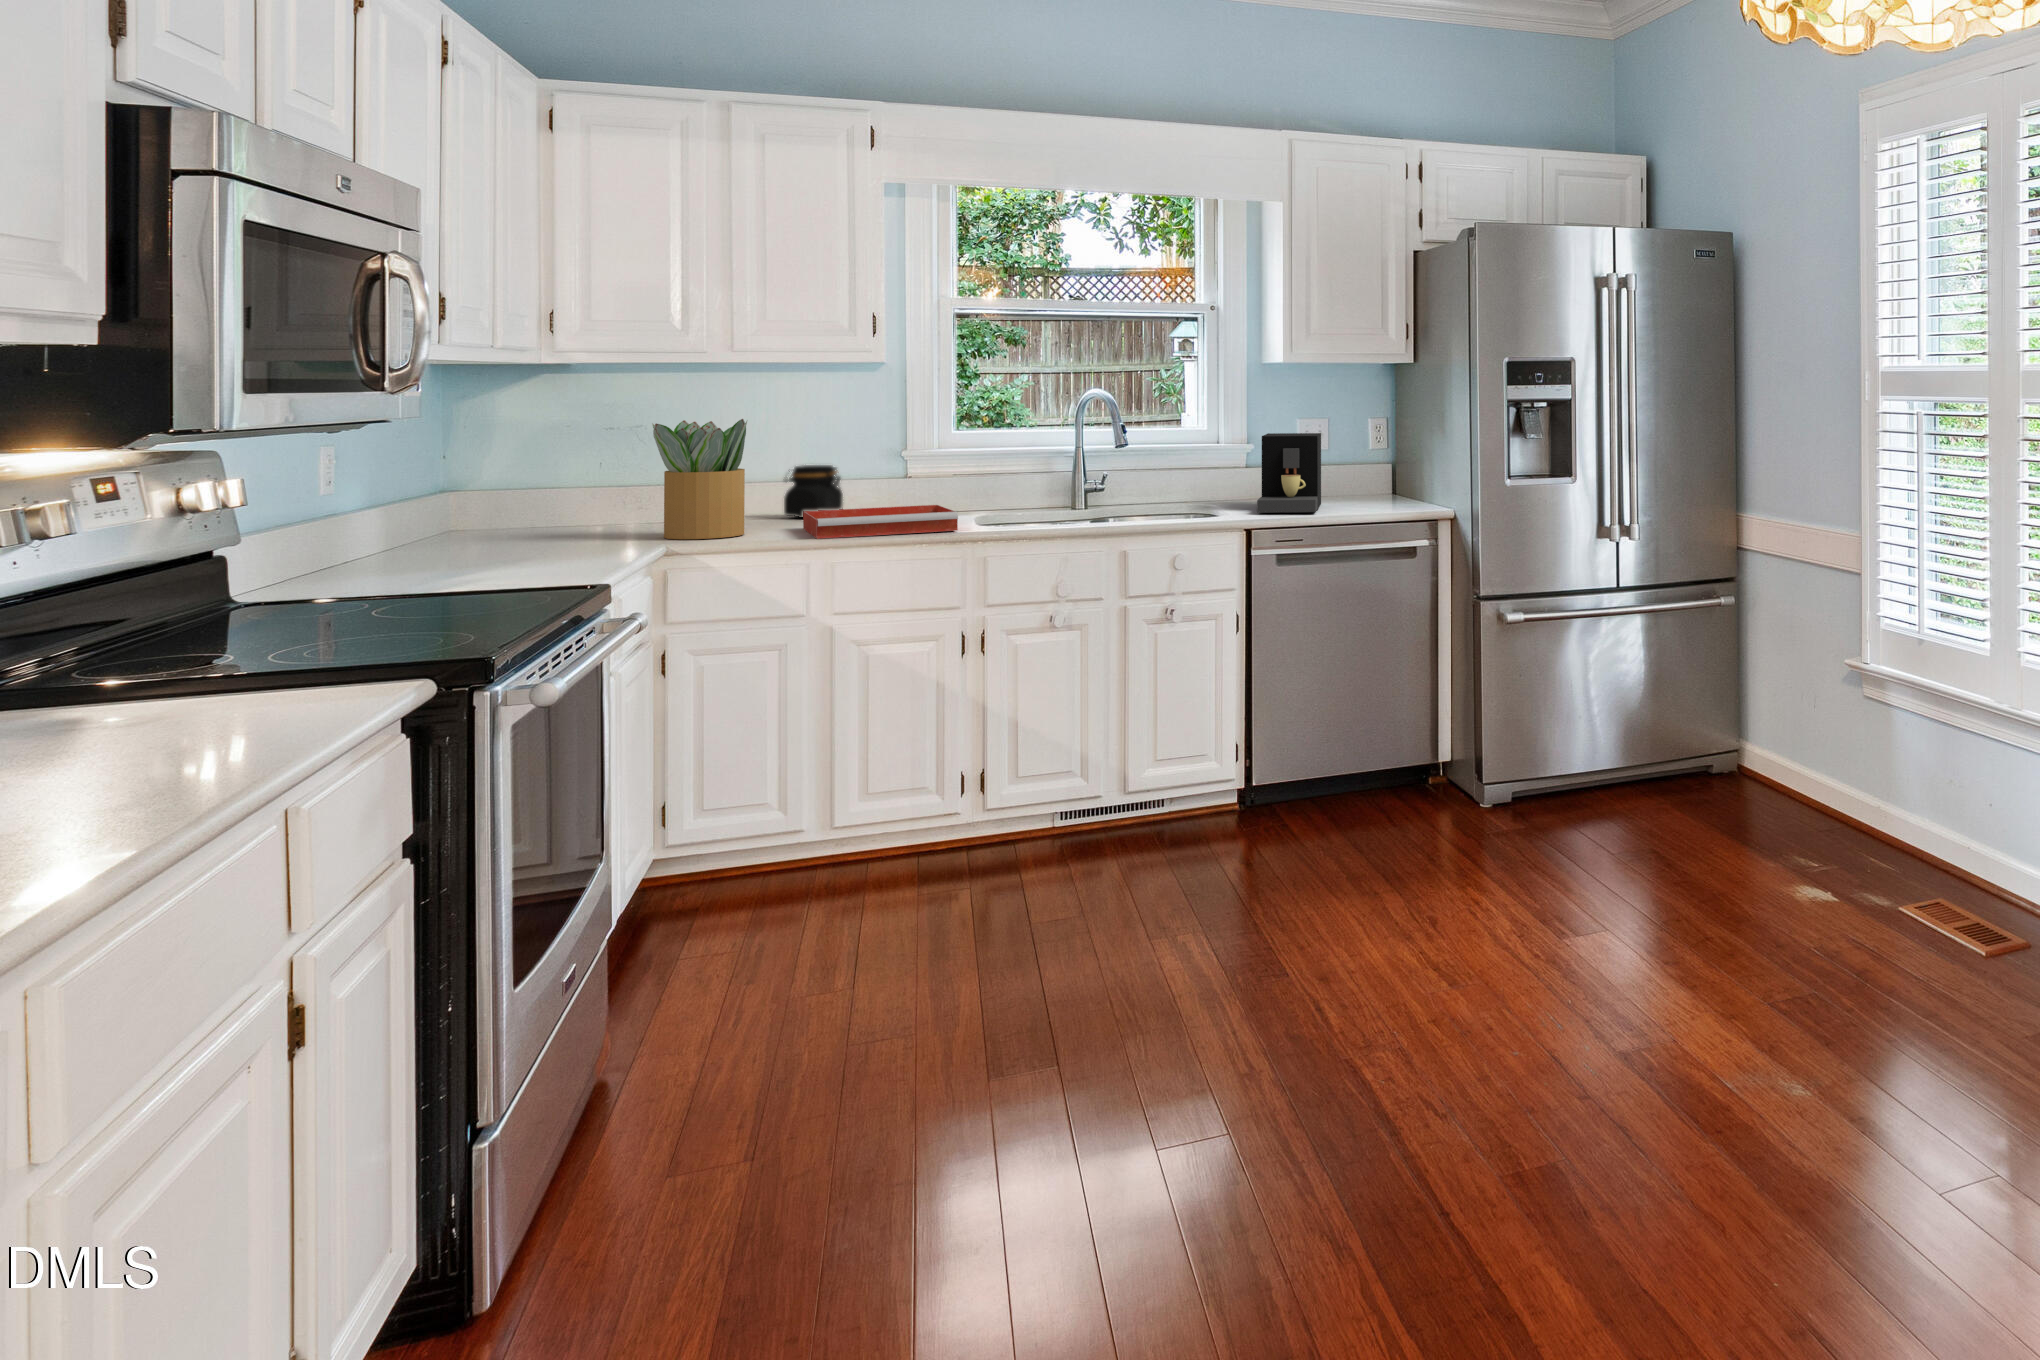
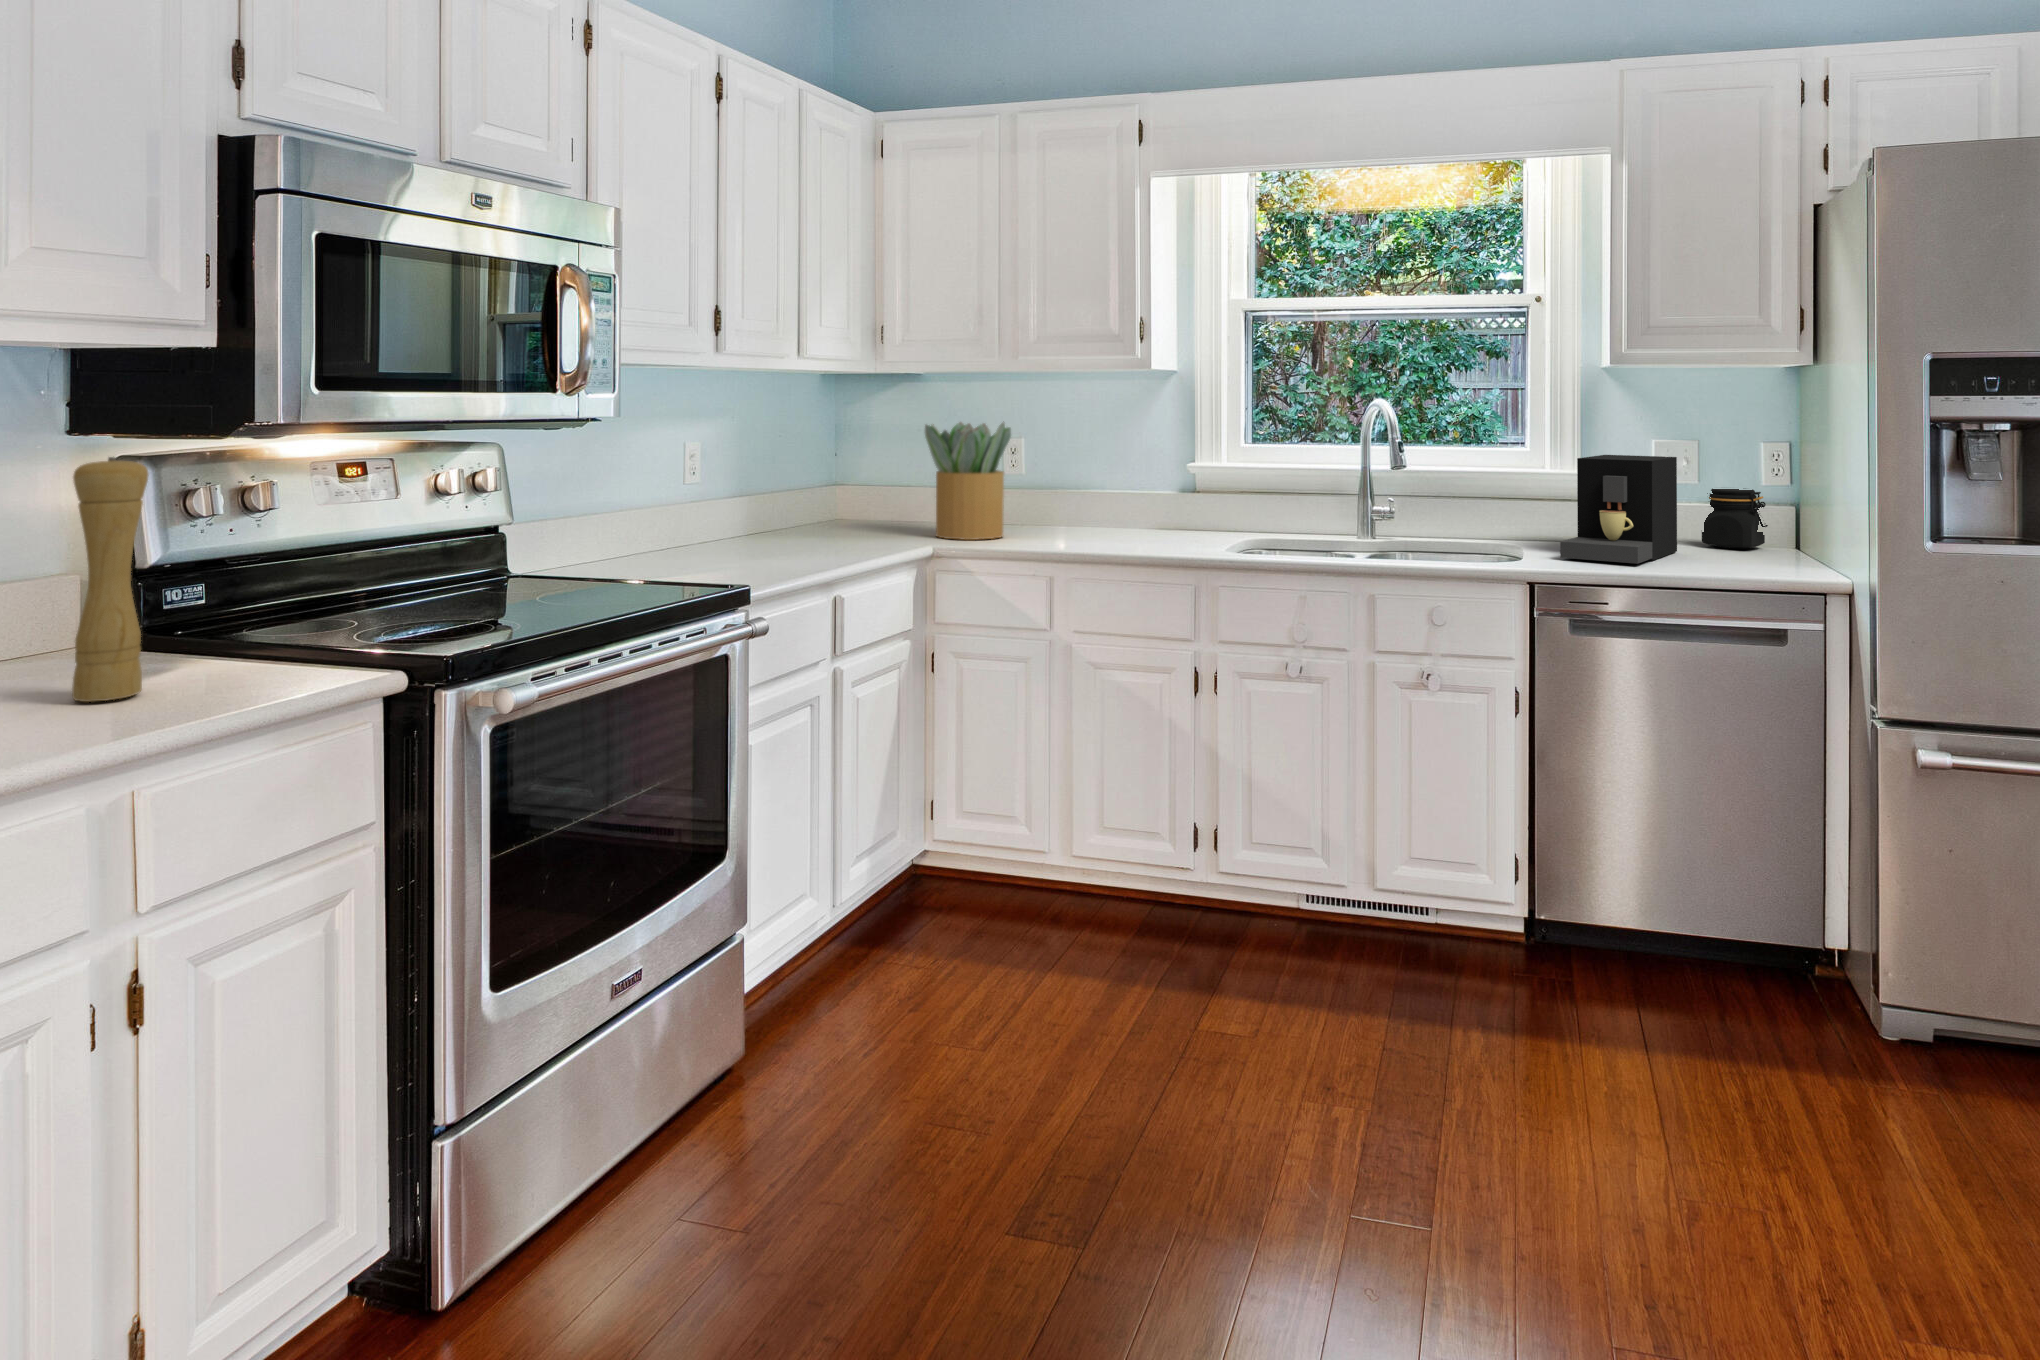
jar: present [784,465,843,518] -> present [1702,489,1768,549]
pepper mill: none [146,467,236,733] -> present [72,457,149,702]
tray: present [803,505,958,539] -> none [1044,518,1193,551]

